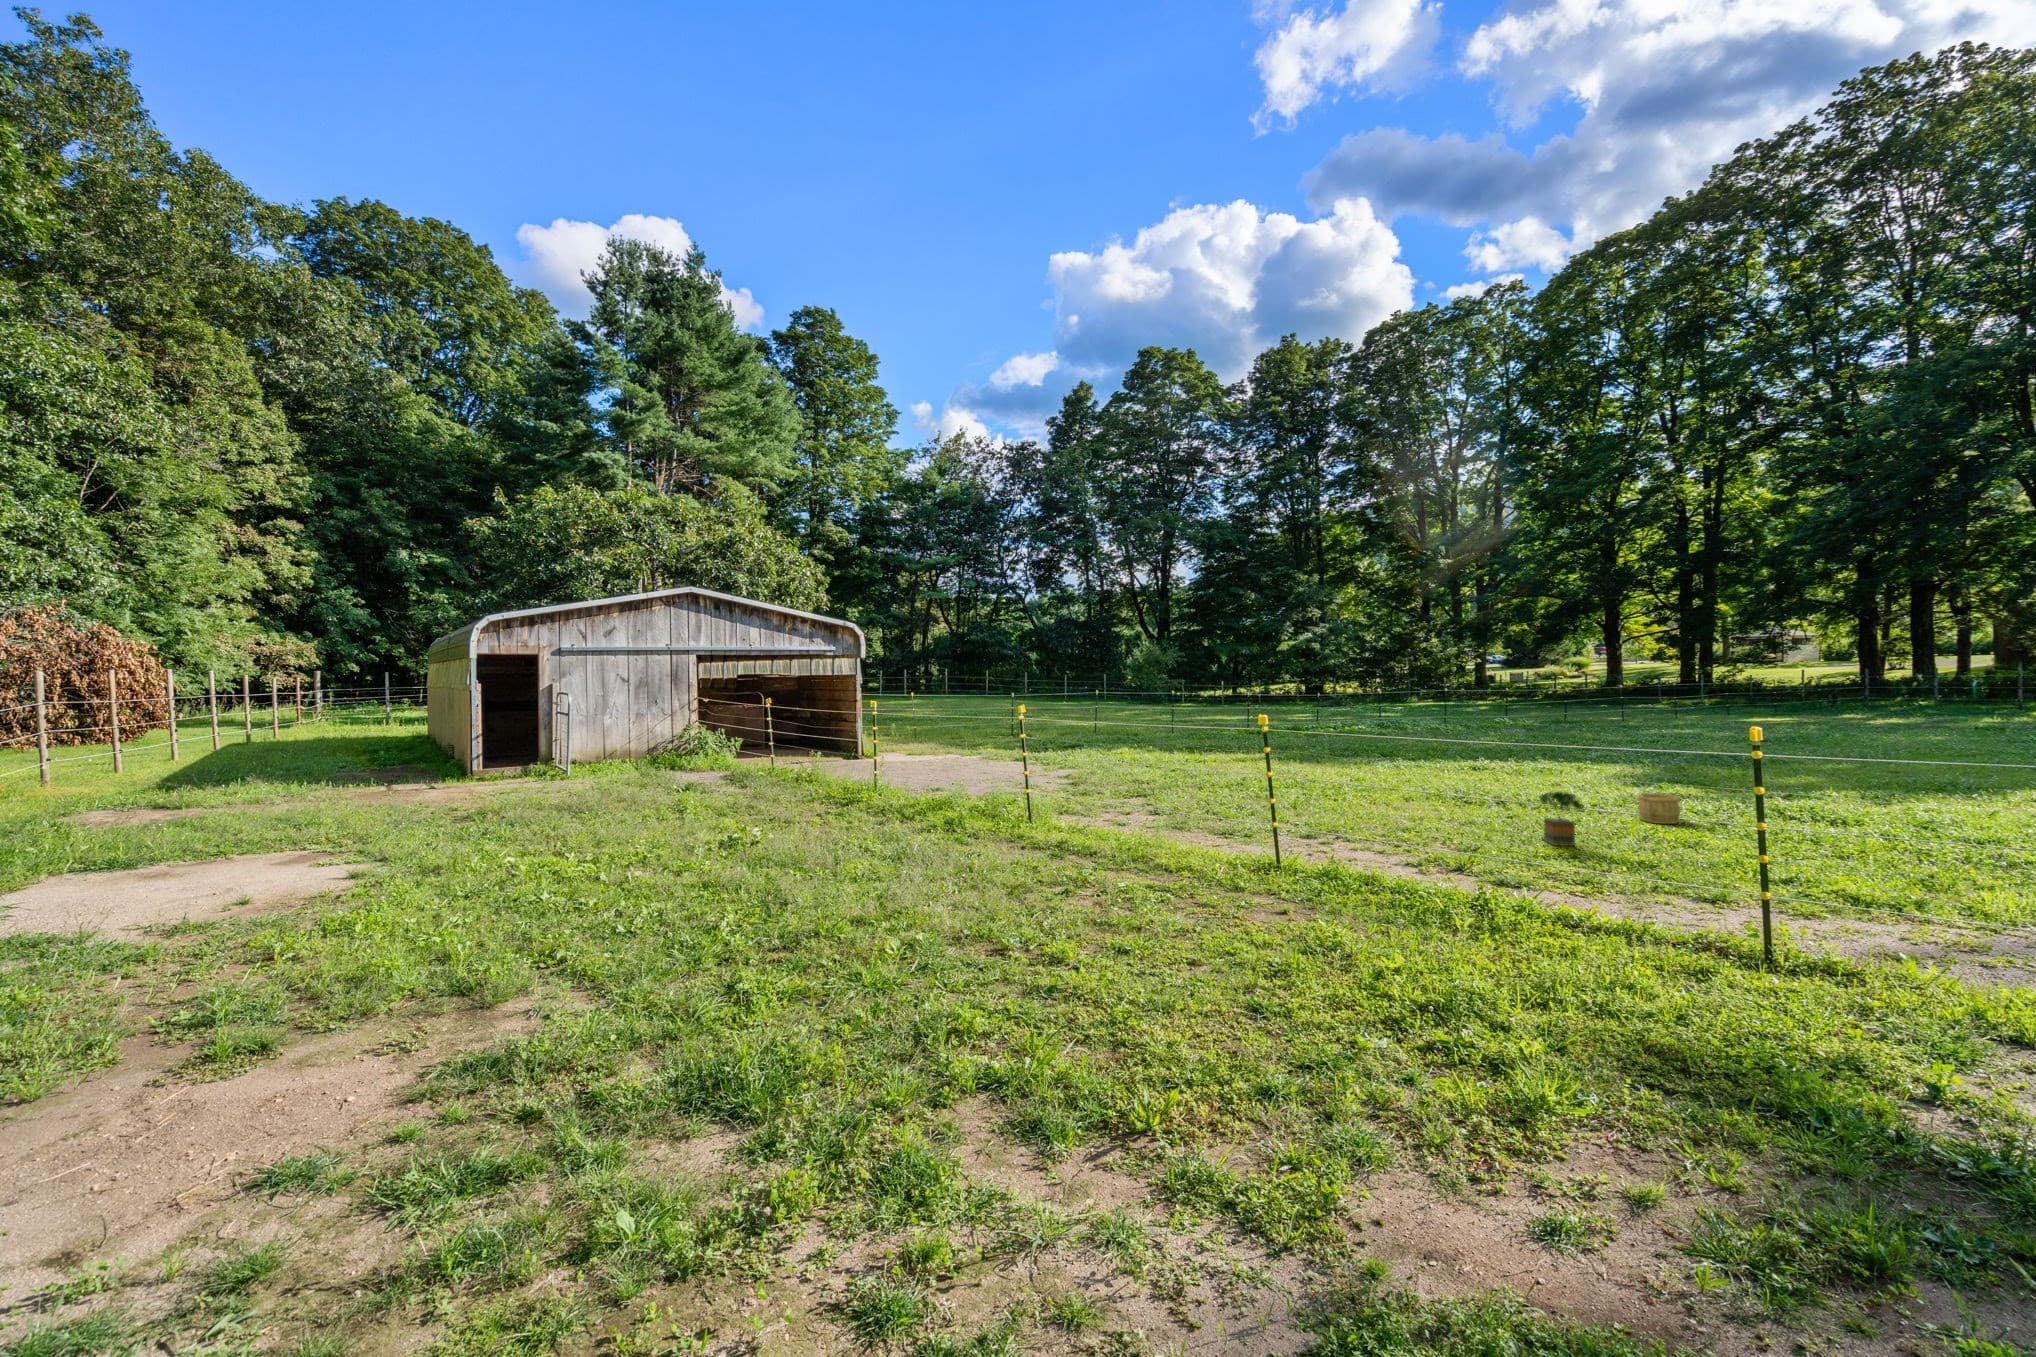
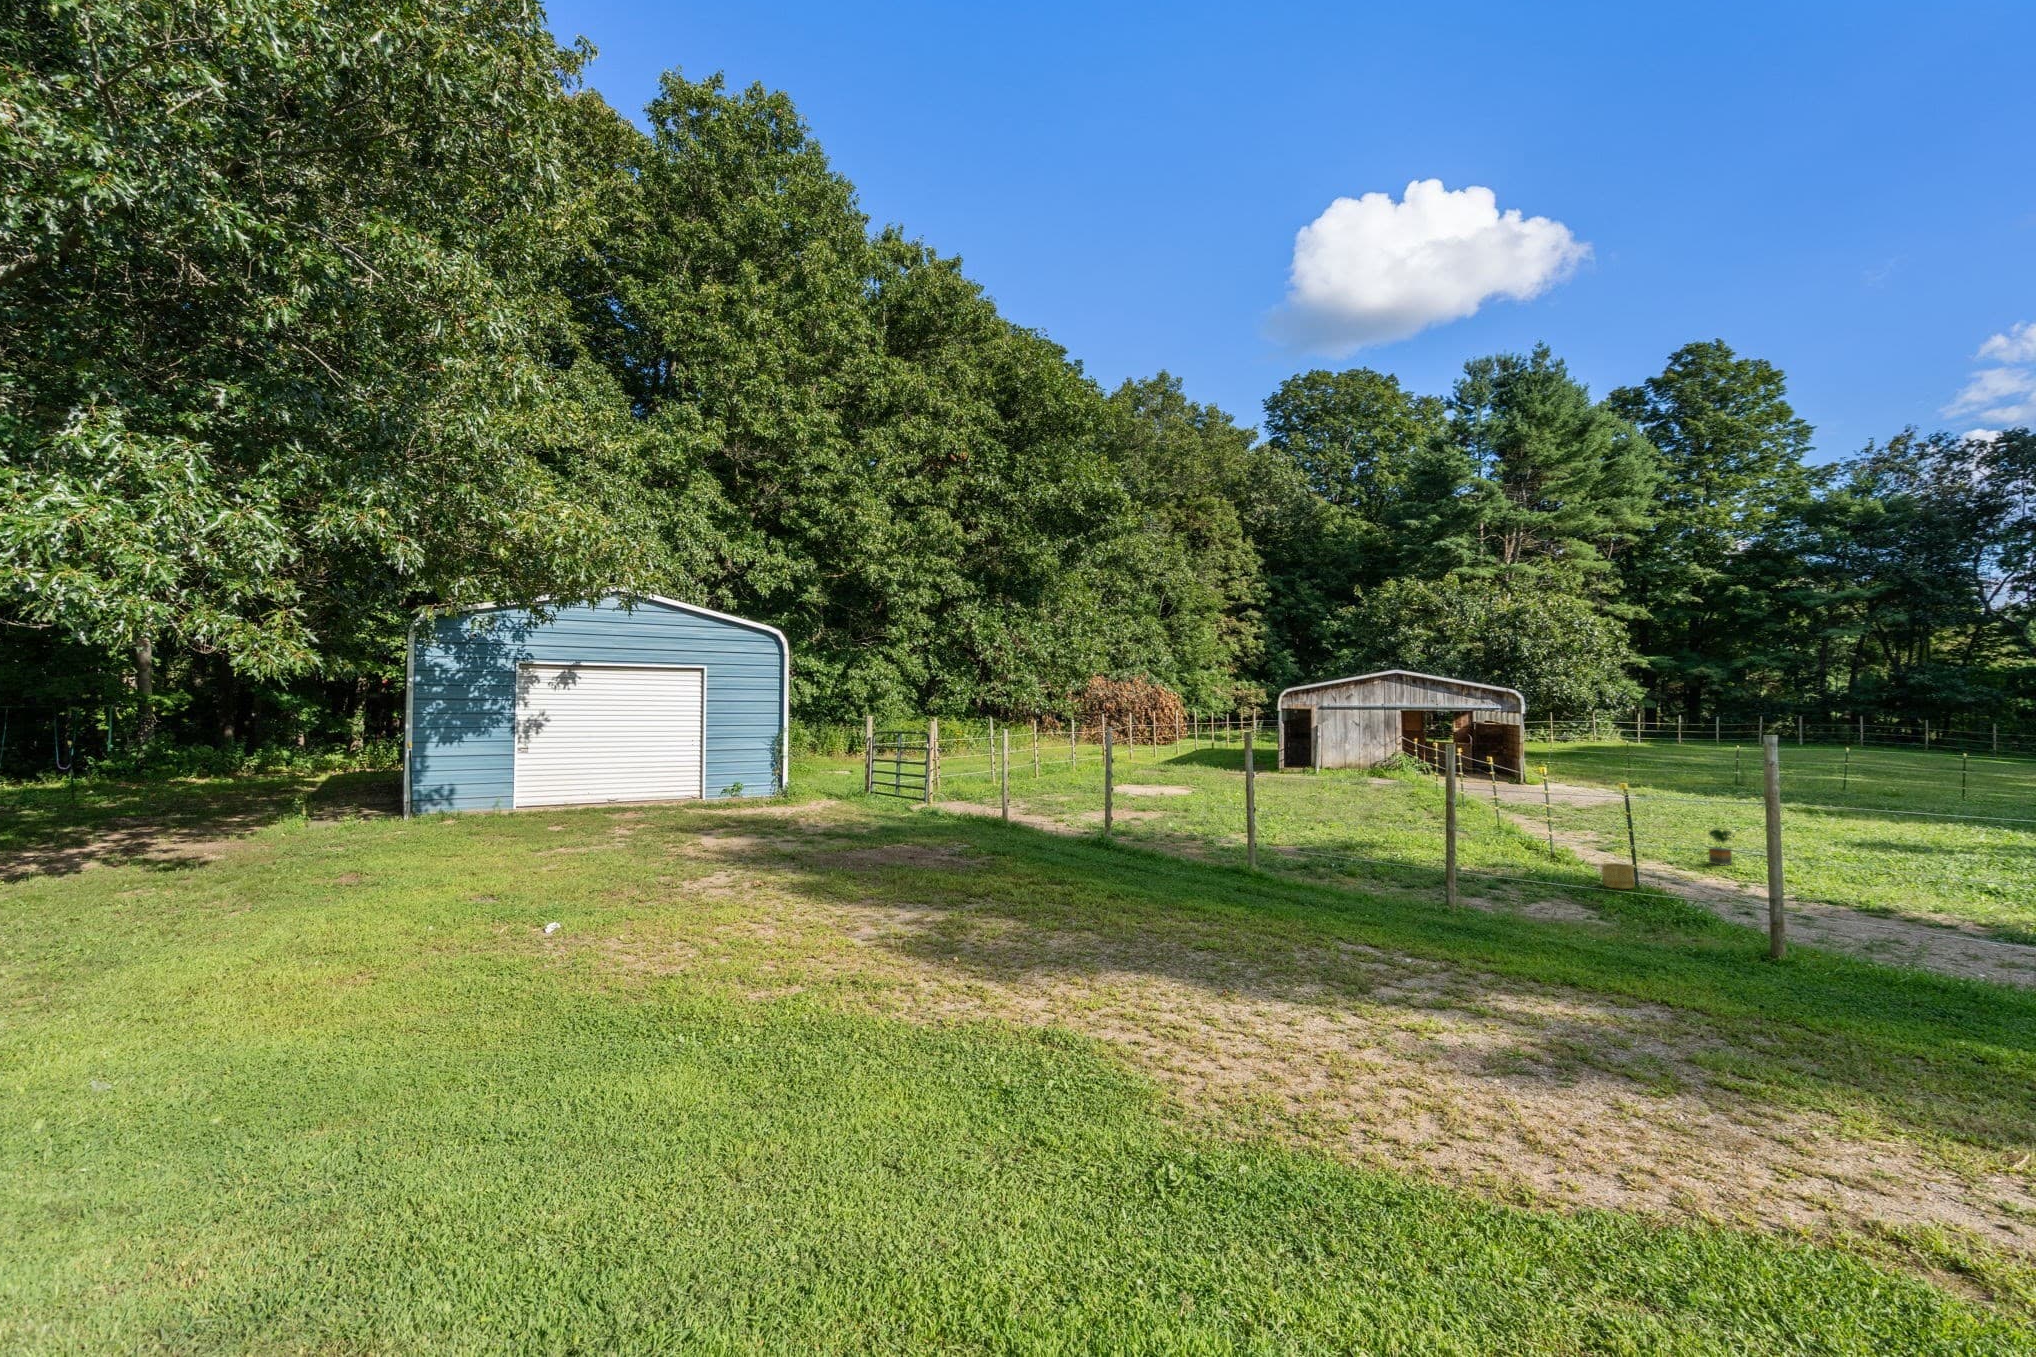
wooden bucket: present [1638,793,1680,824] -> present [1602,863,1634,889]

